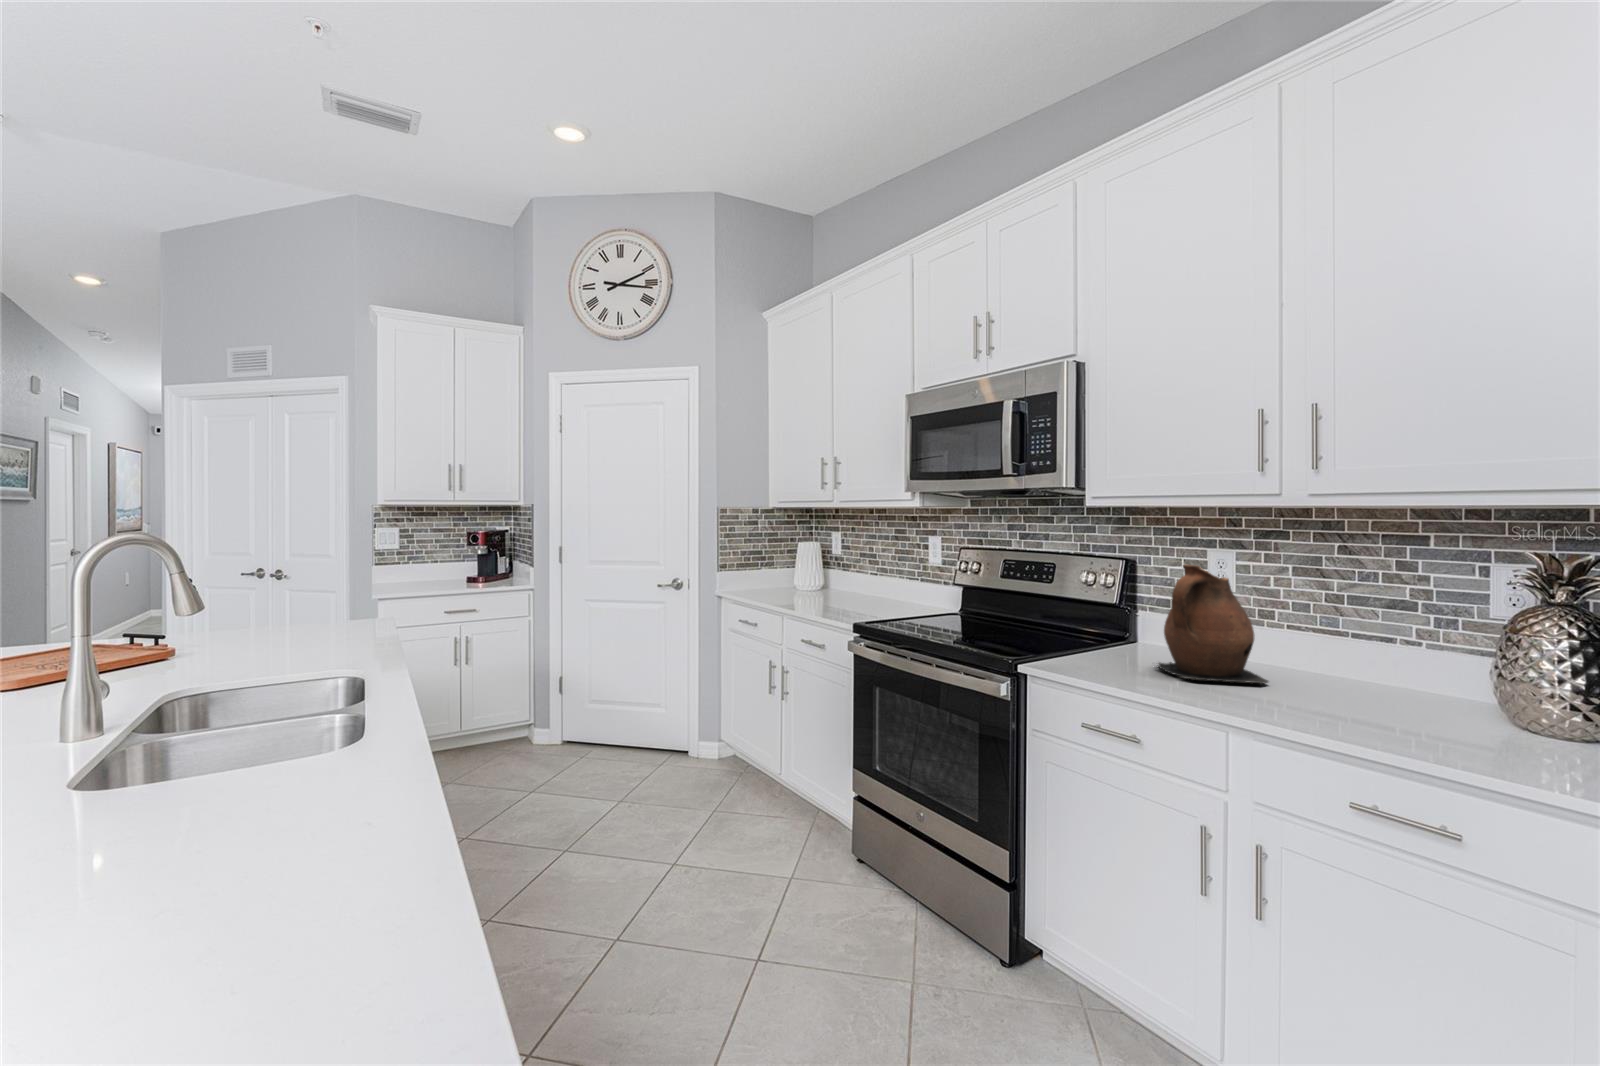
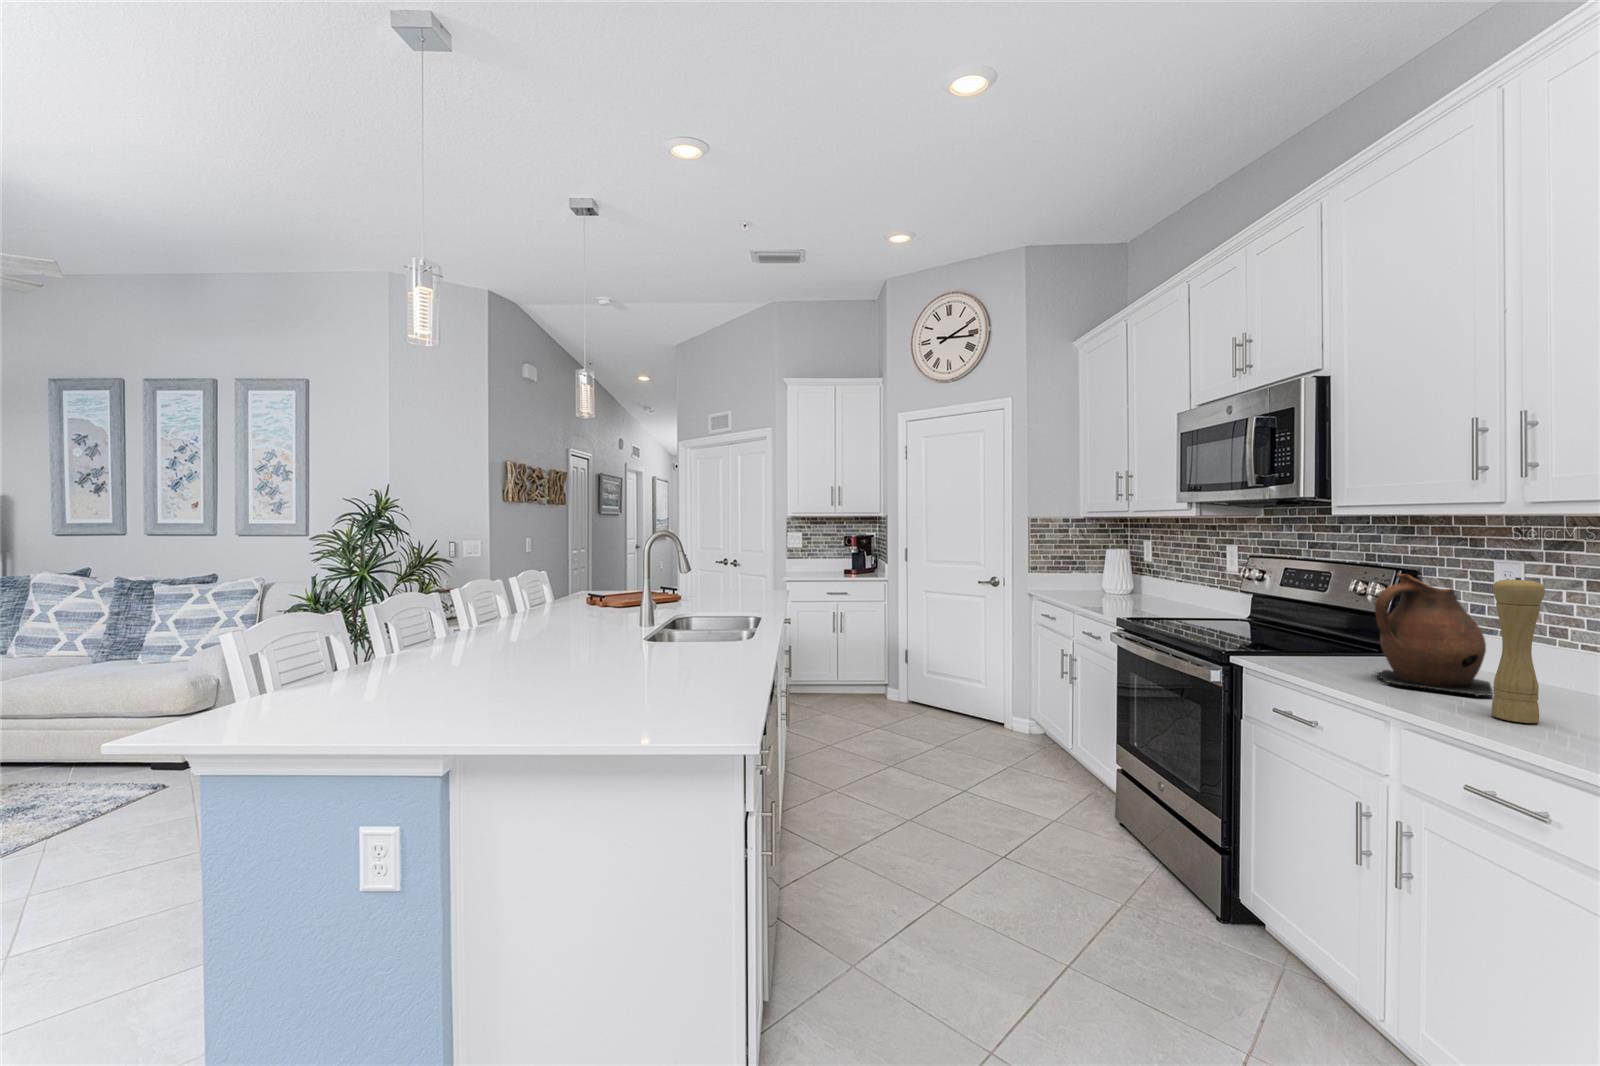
pepper mill: none [1307,566,1356,712] -> present [1492,577,1545,723]

